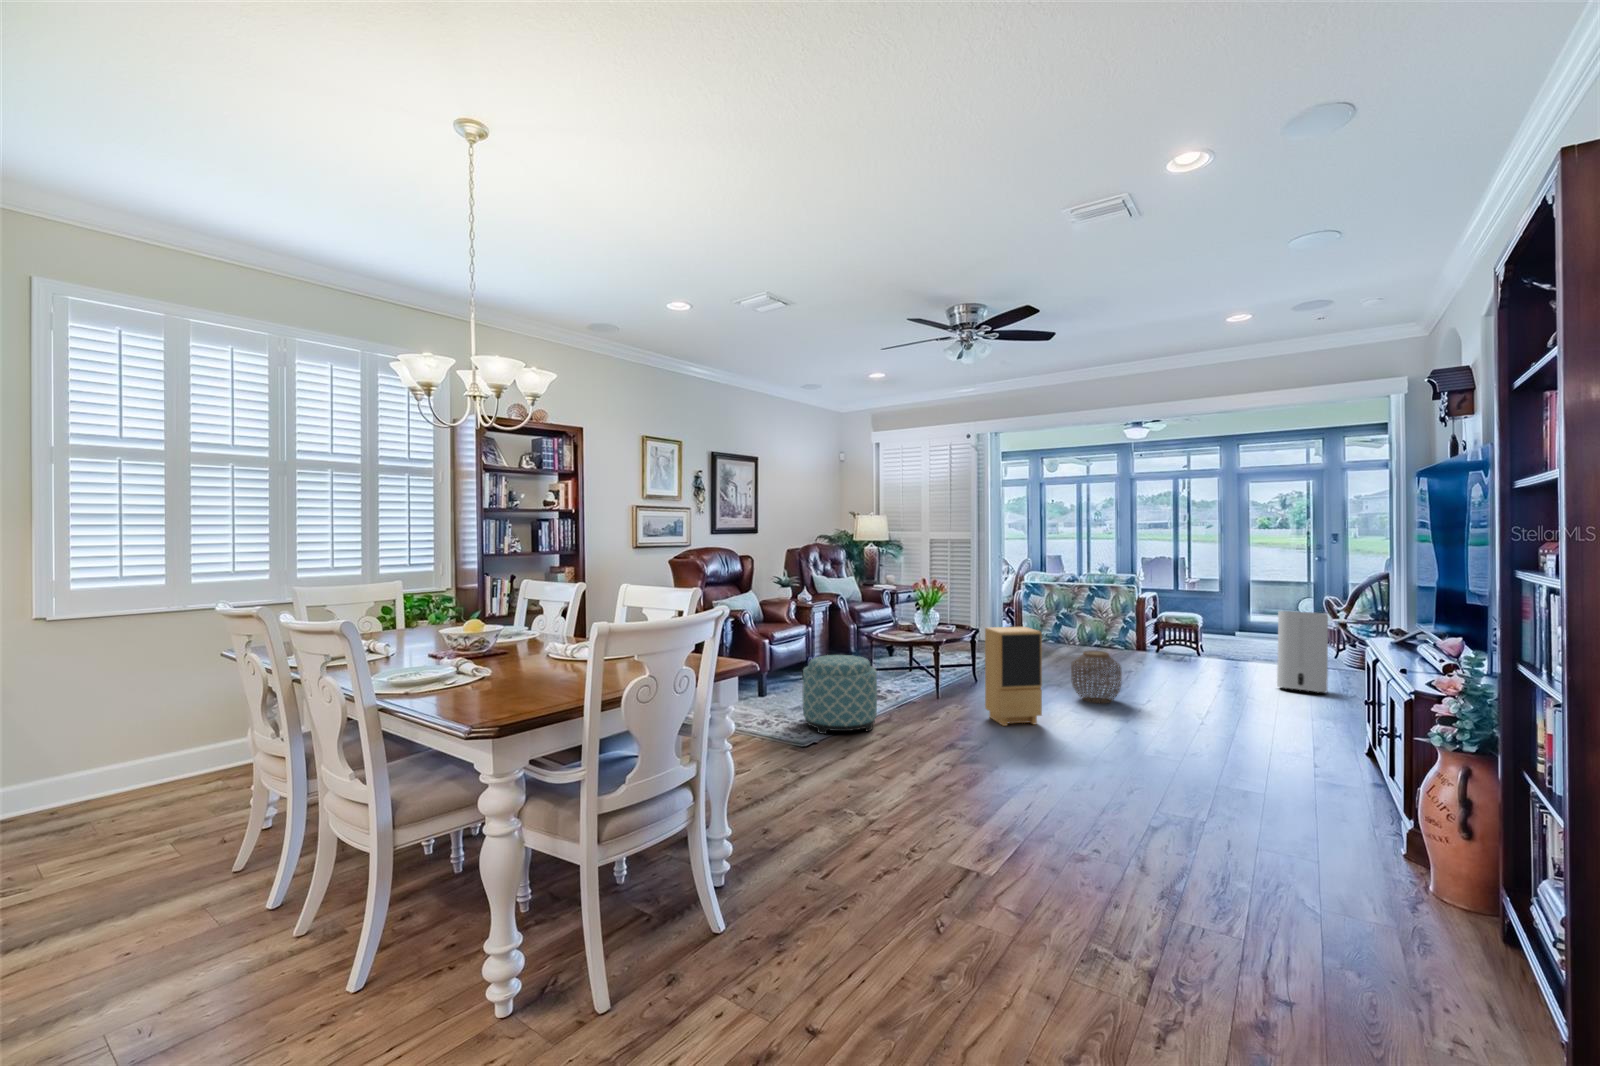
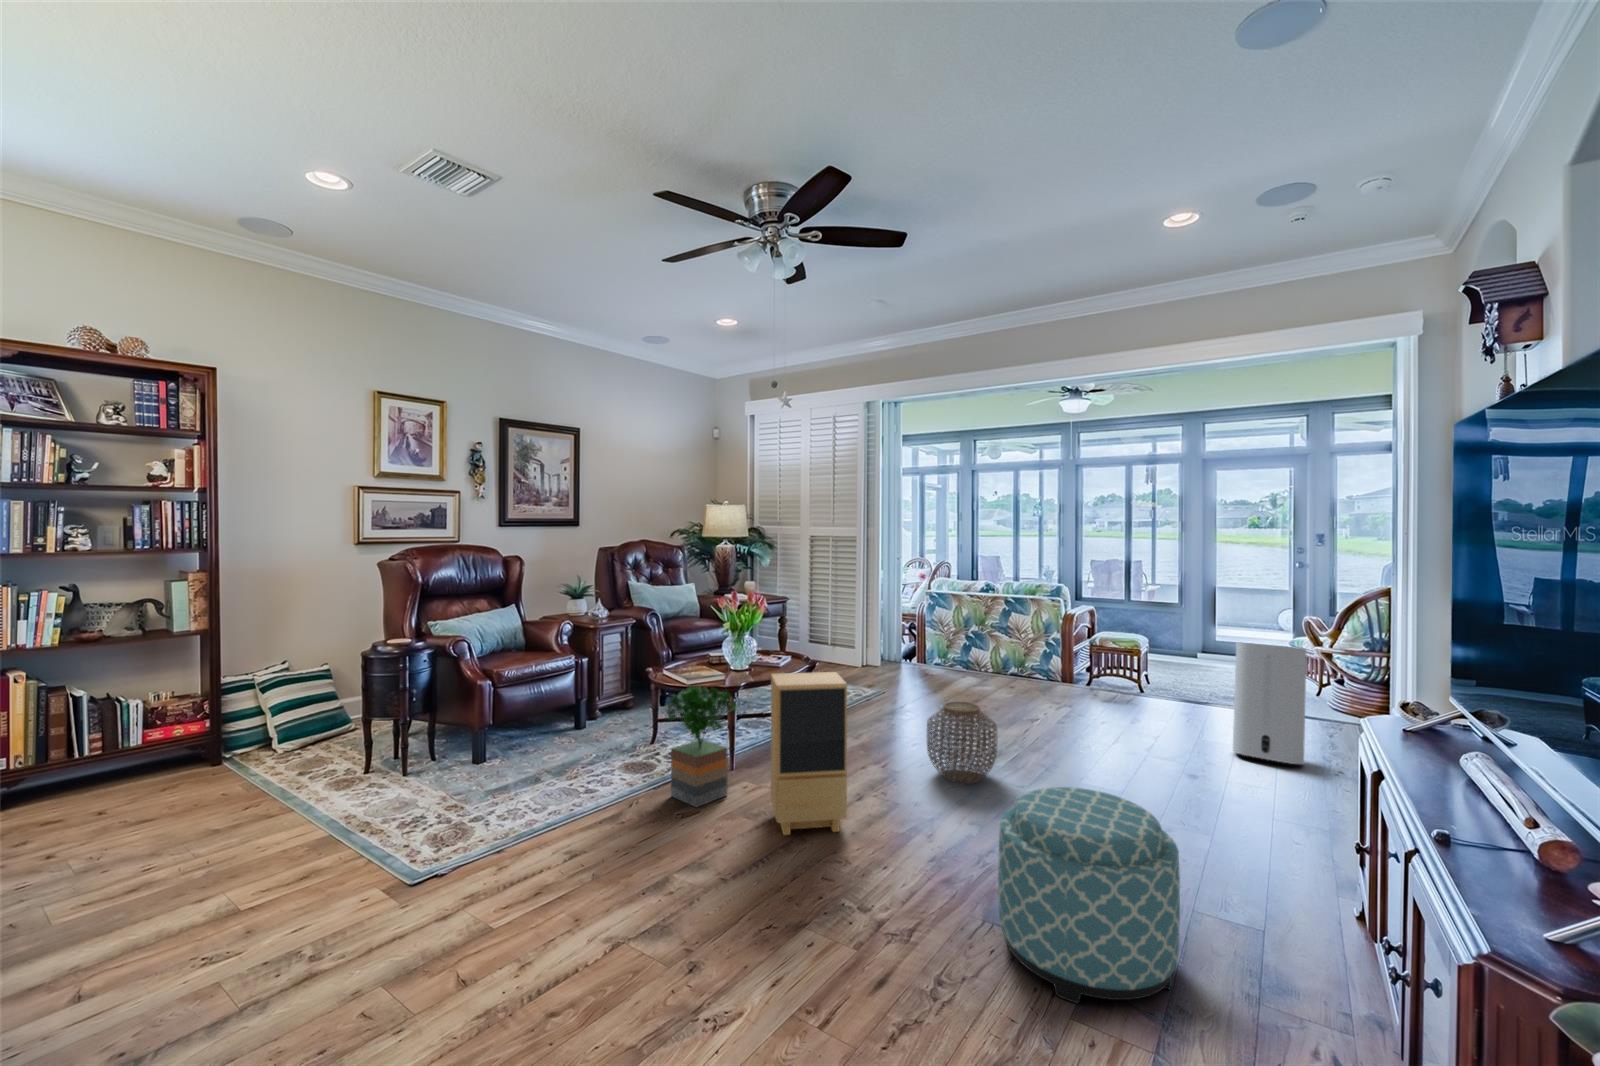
potted tree: none [910,638,958,715] -> present [667,686,739,807]
ottoman: present [802,655,877,734] -> present [998,787,1180,1004]

